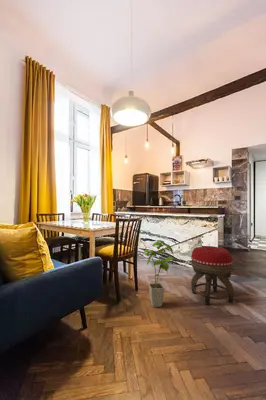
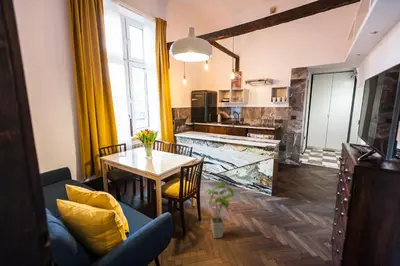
footstool: present [191,246,234,305] -> none [248,180,286,234]

